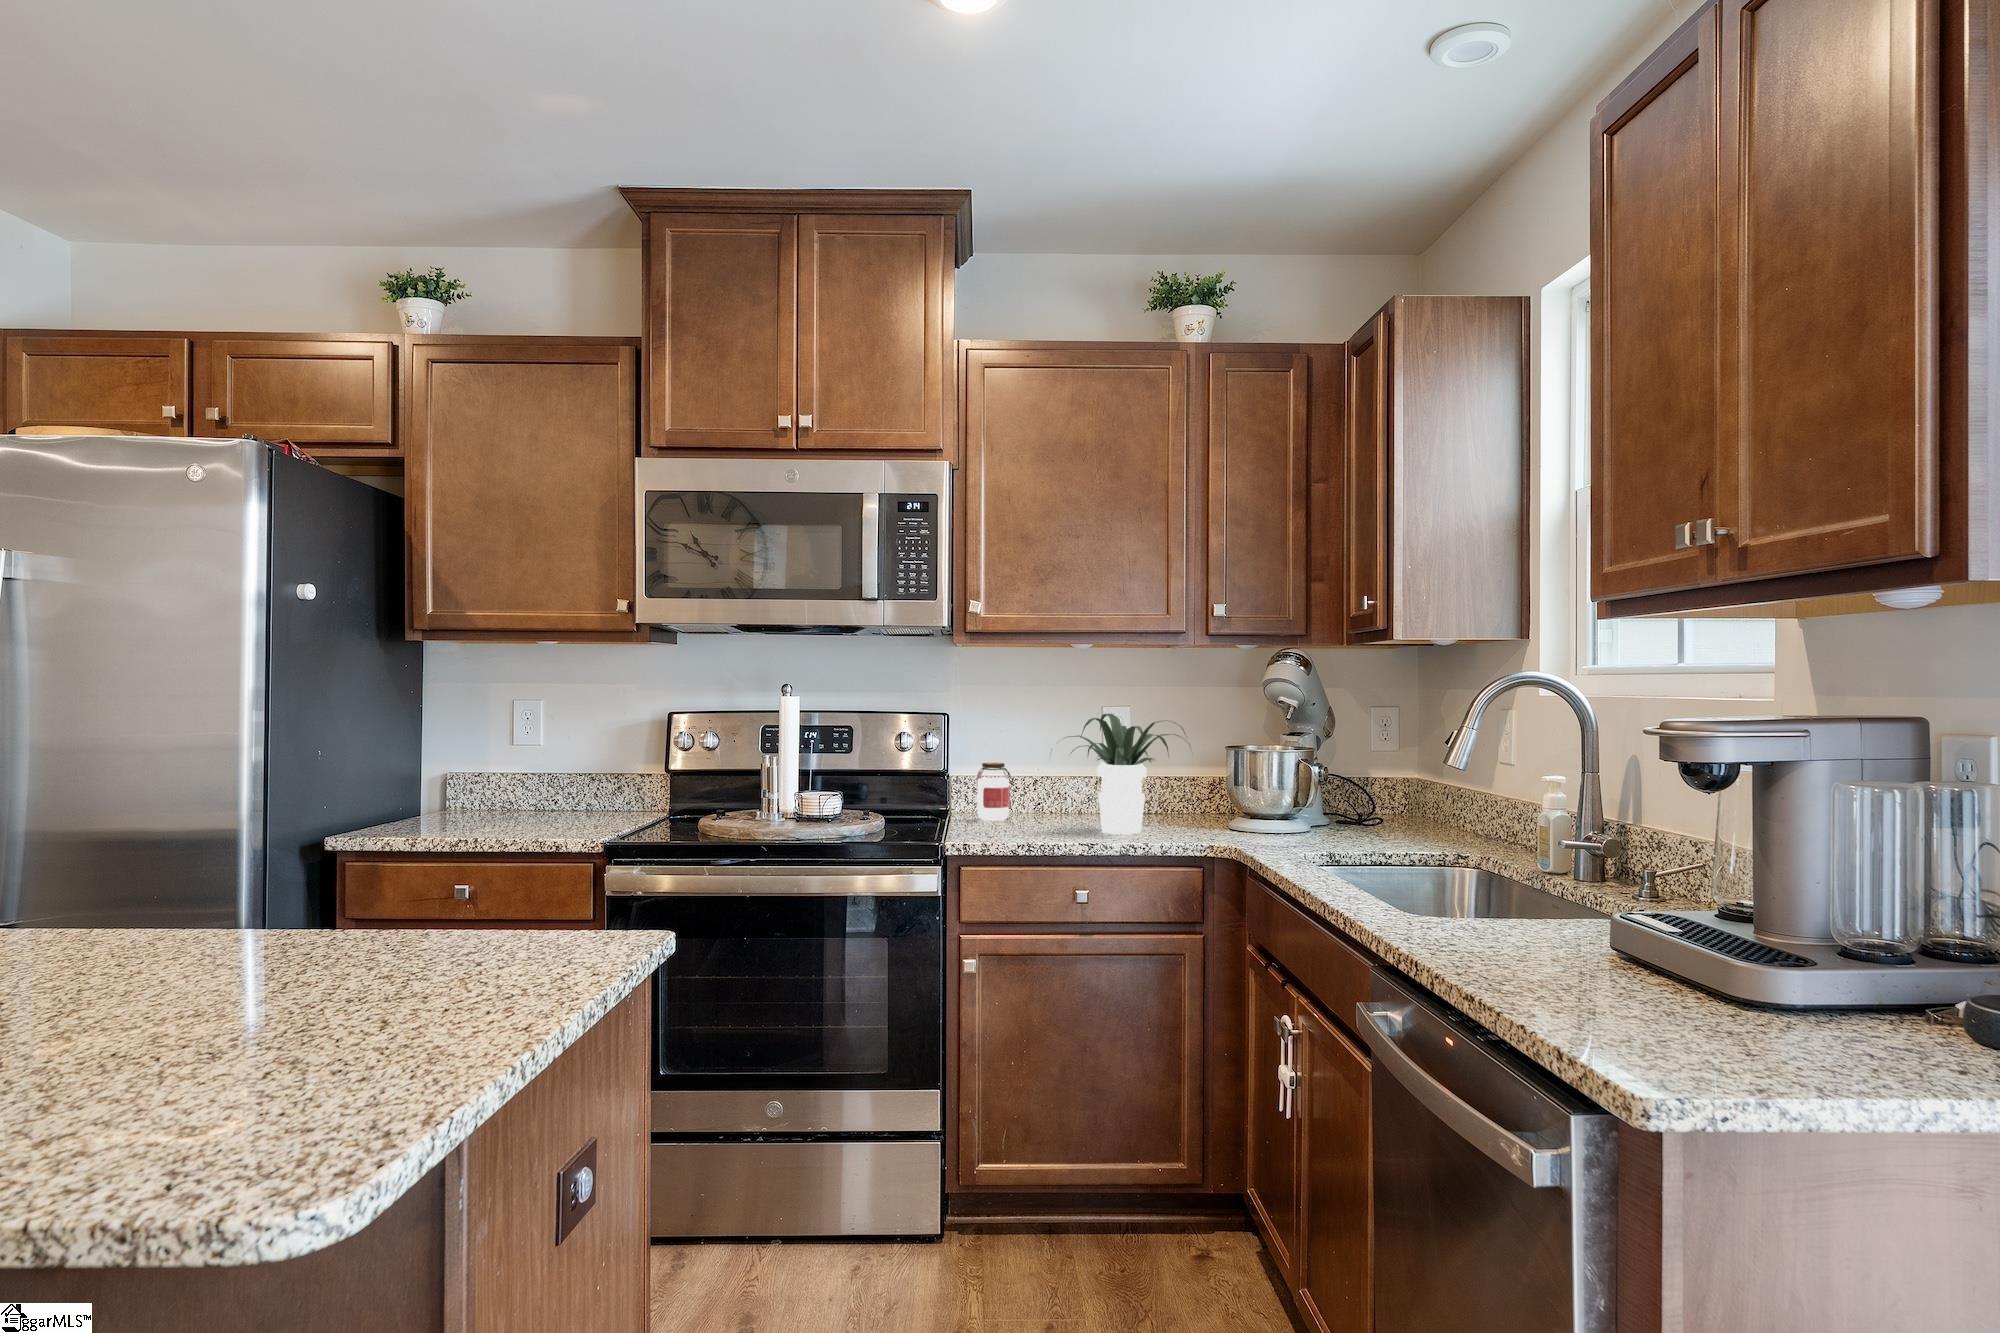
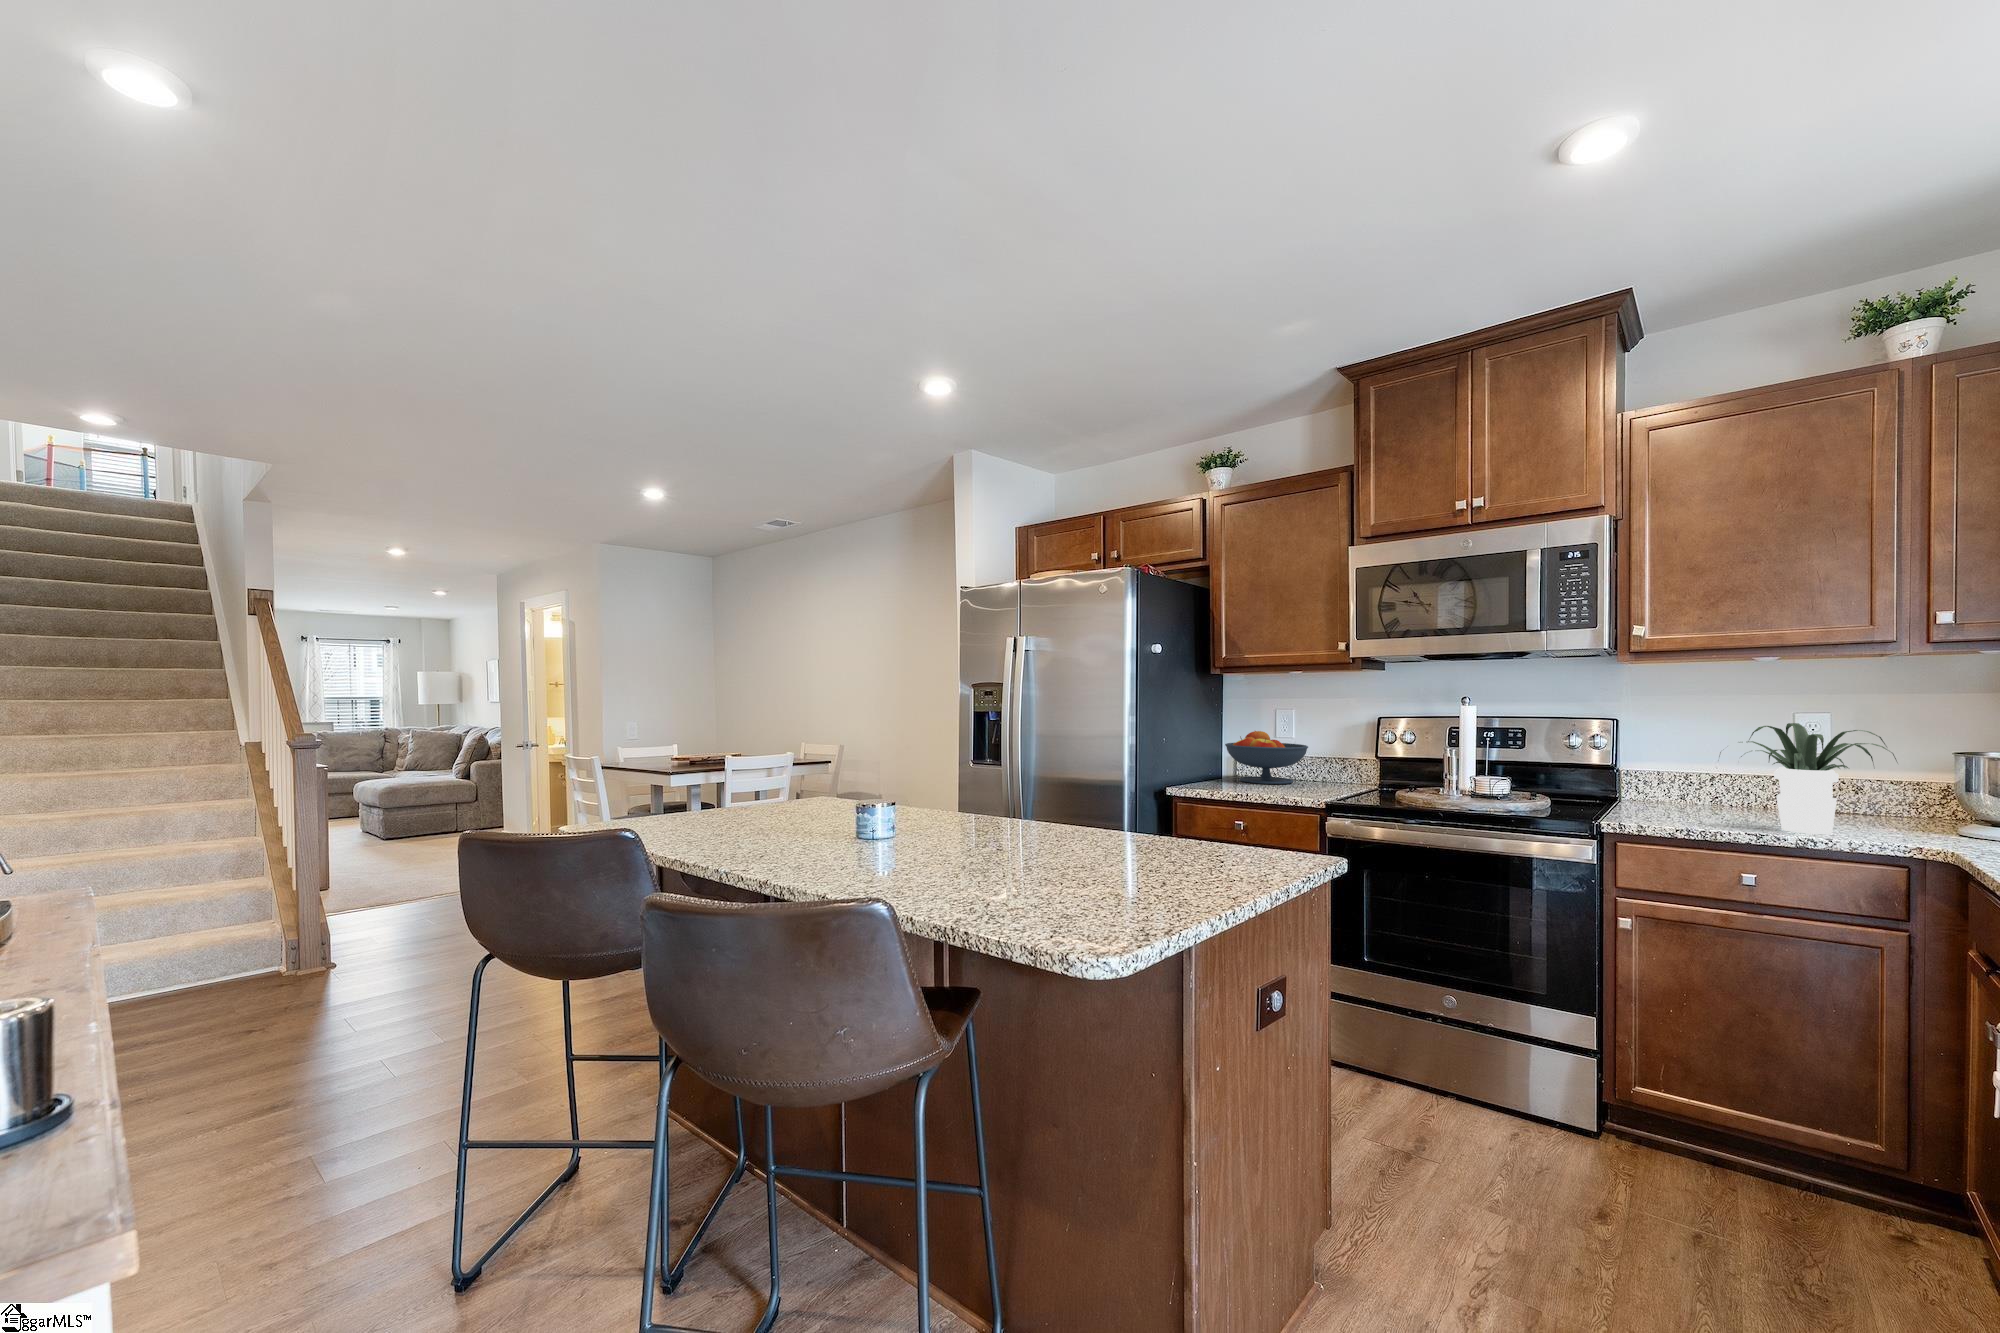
fruit bowl: none [426,742,566,828] -> present [1225,731,1308,784]
jar: present [977,763,1011,821] -> none [1647,763,1684,813]

